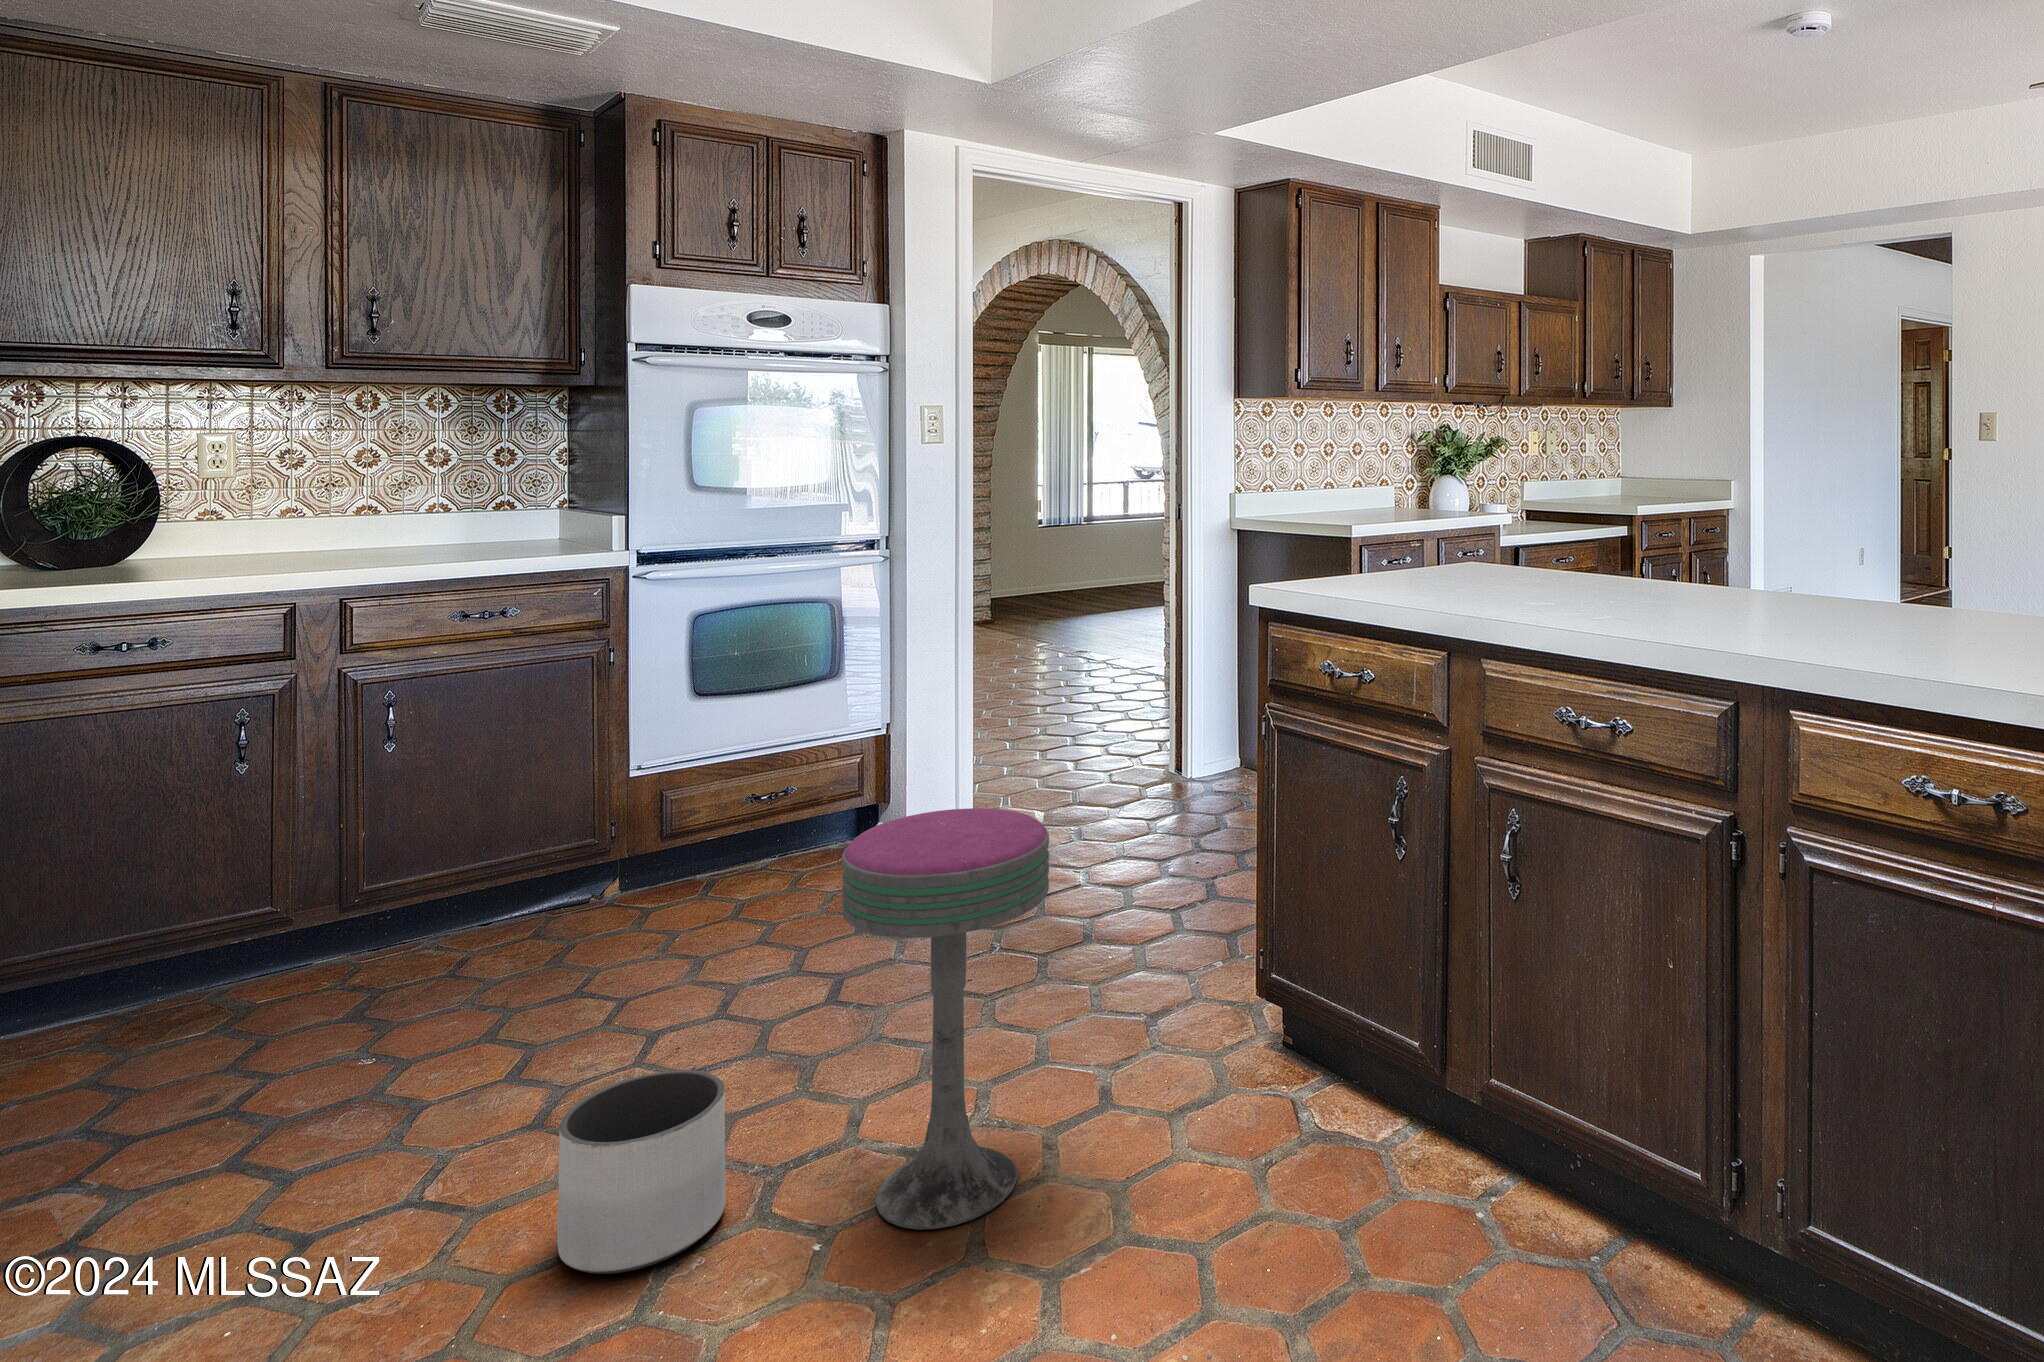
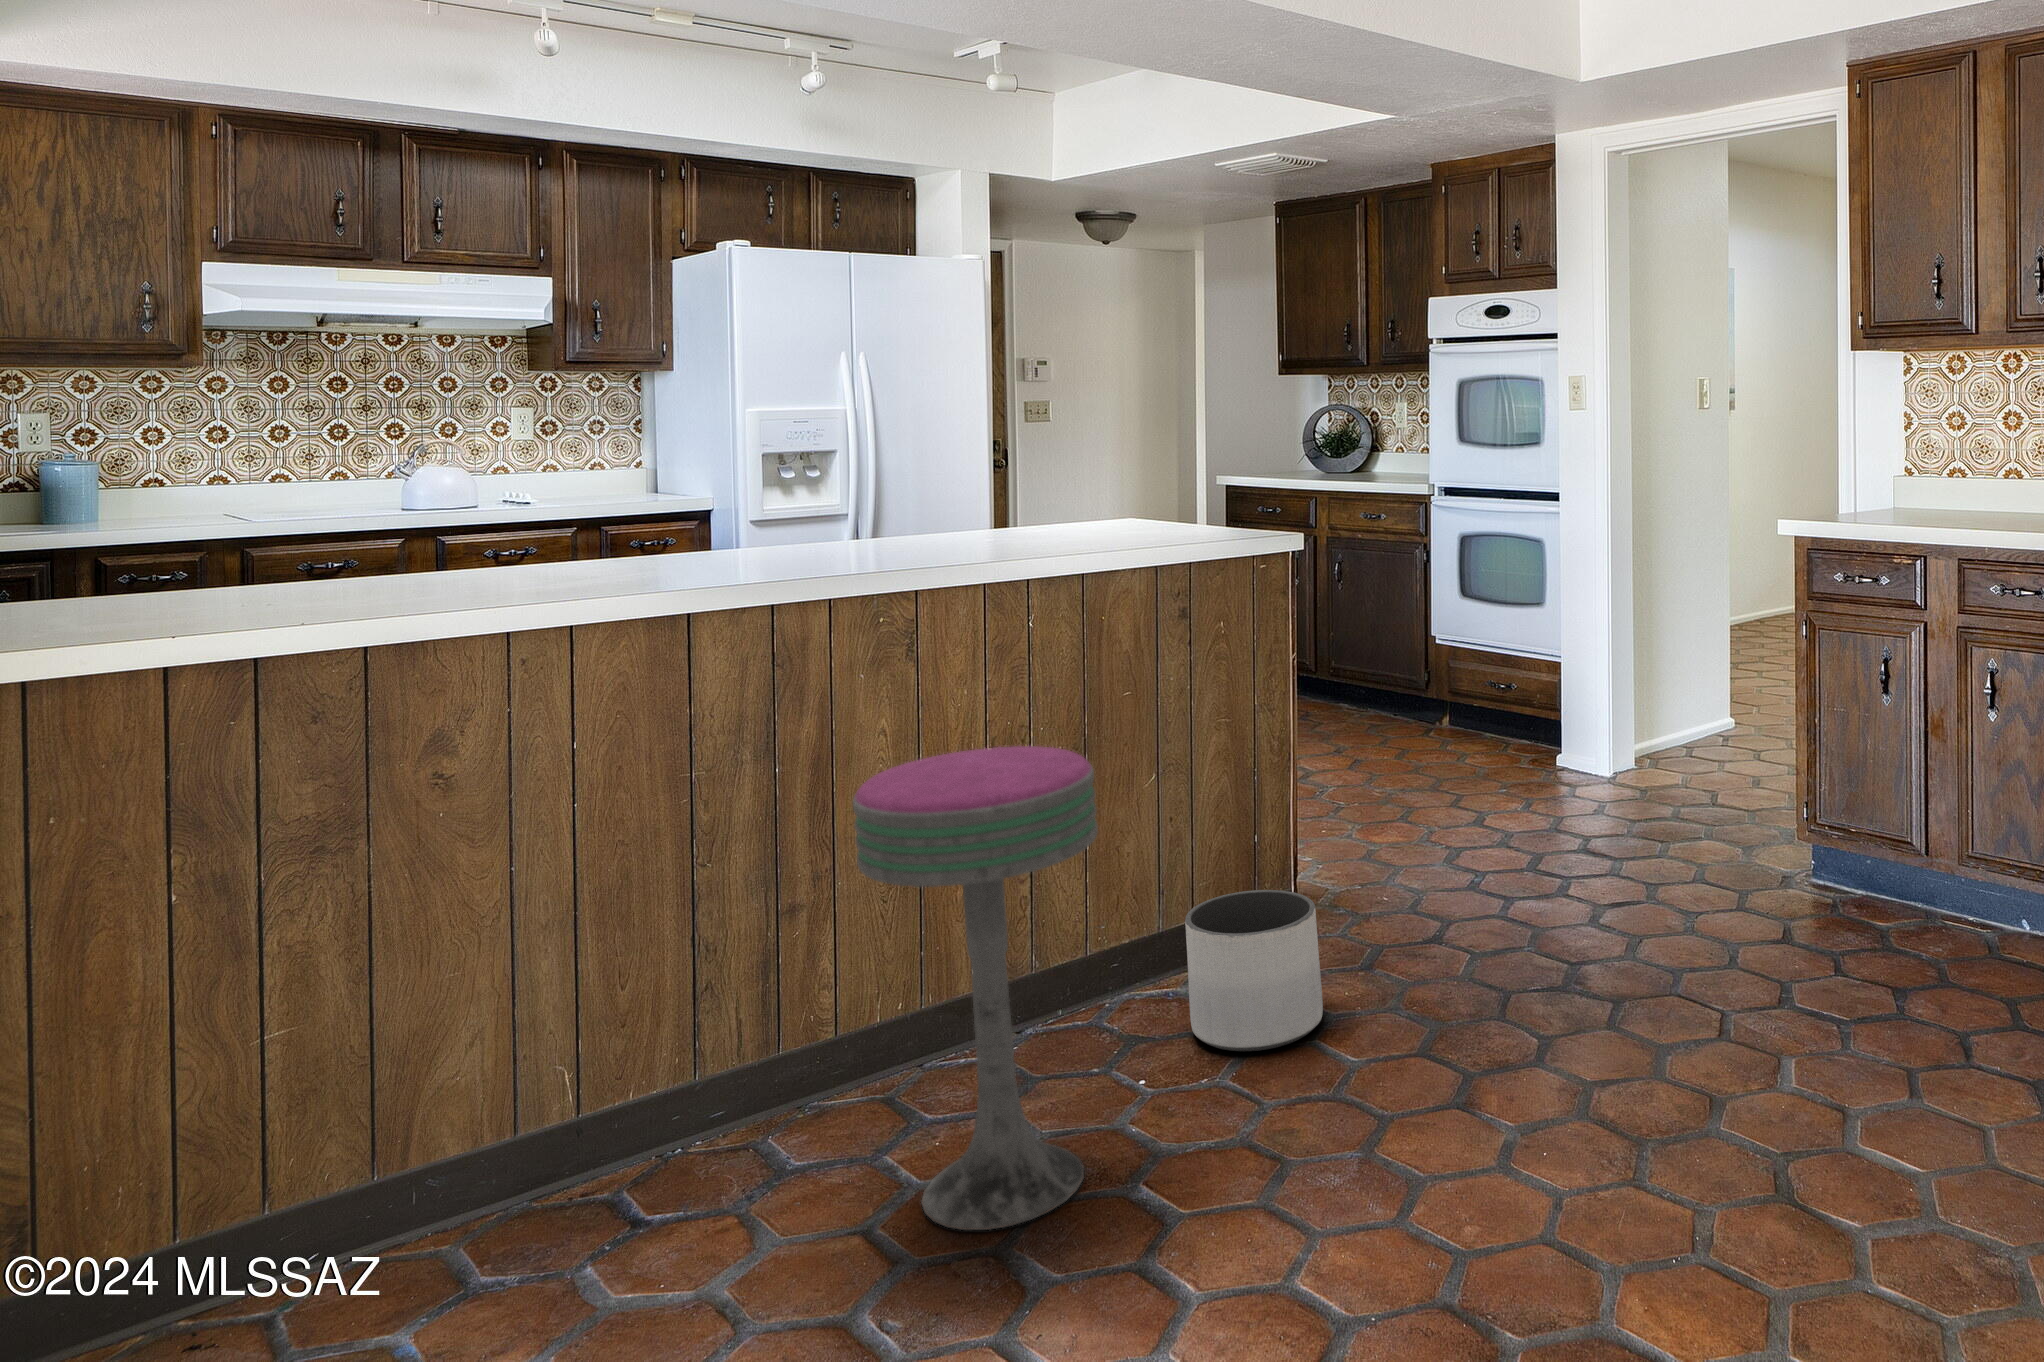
planter: present [557,1070,726,1274] -> present [1185,890,1323,1051]

